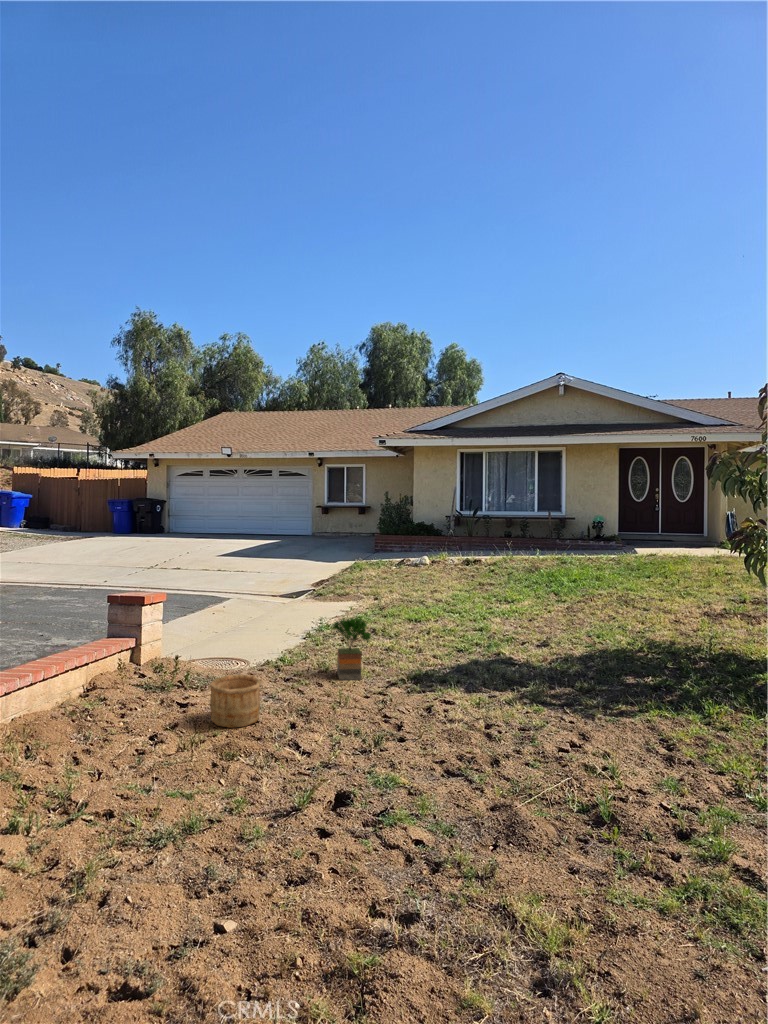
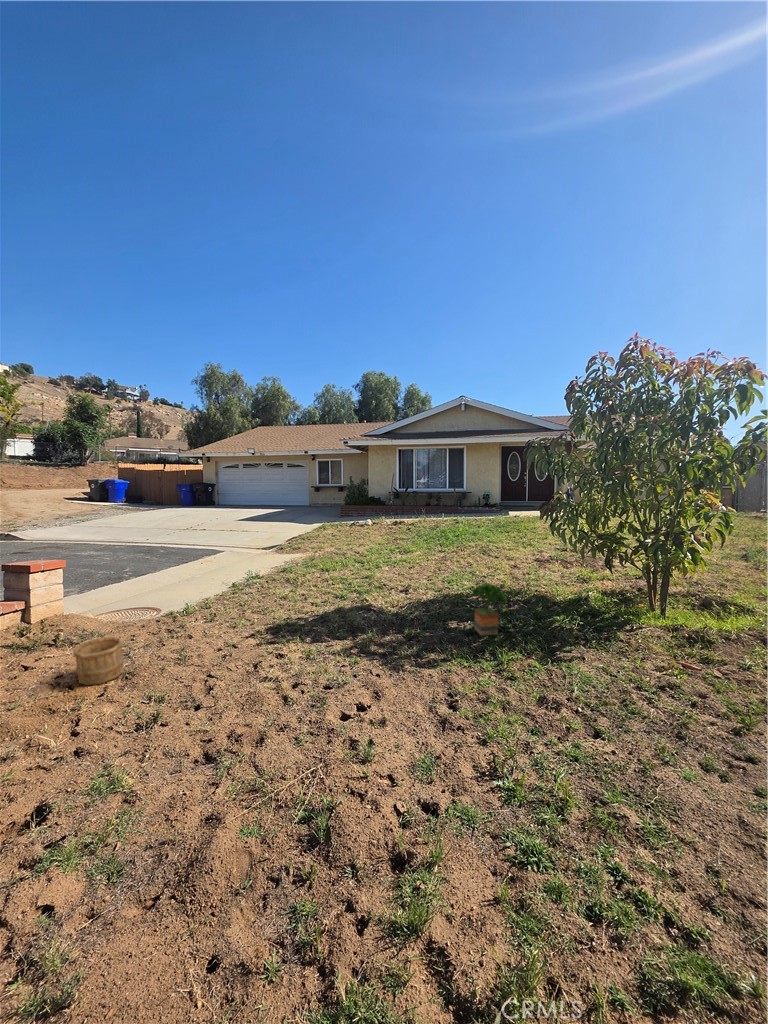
potted tree: present [332,618,371,680] -> present [472,584,507,636]

